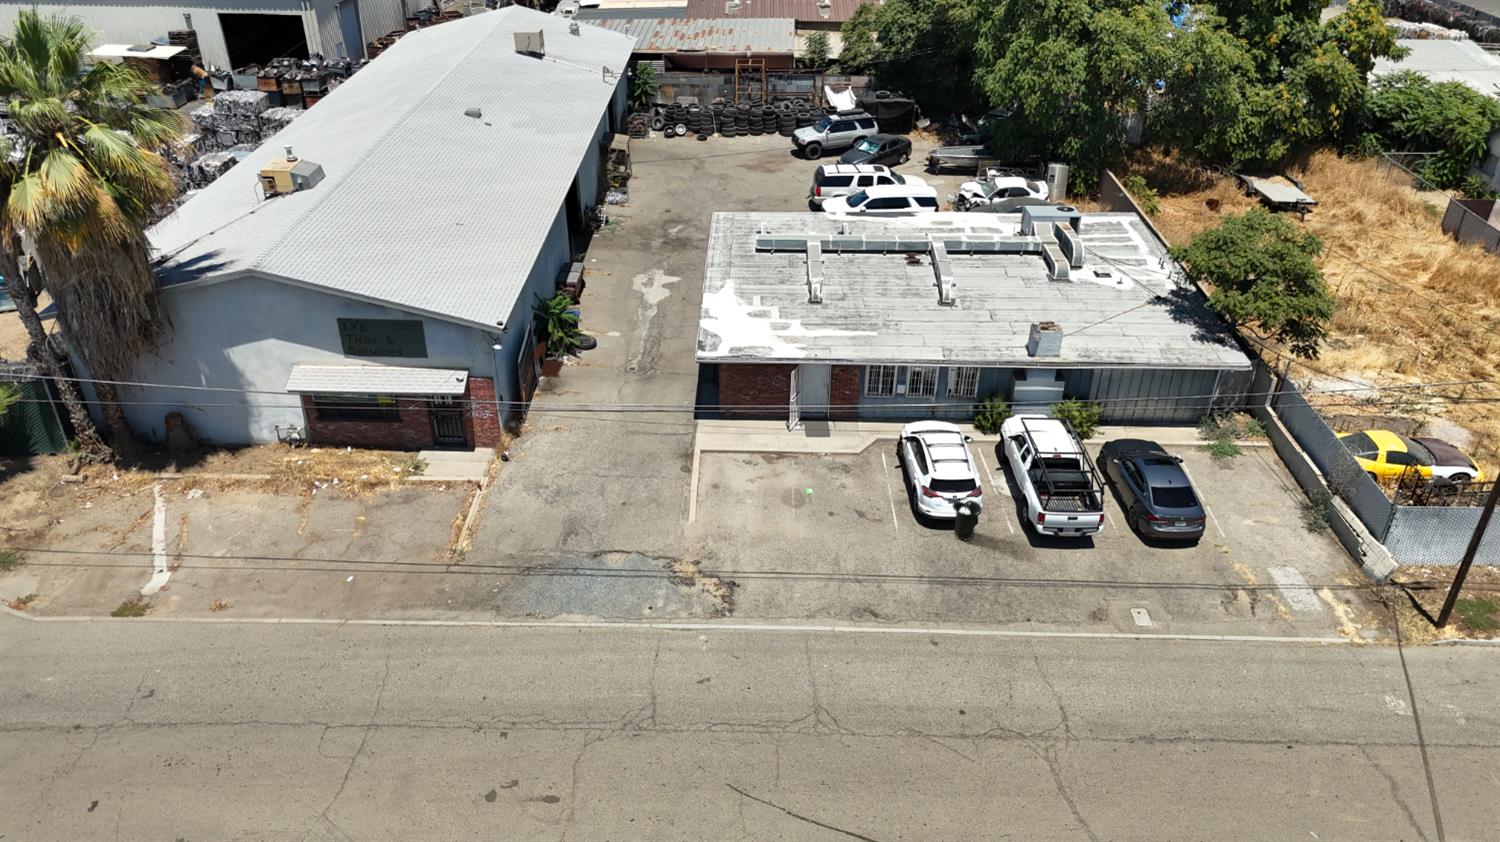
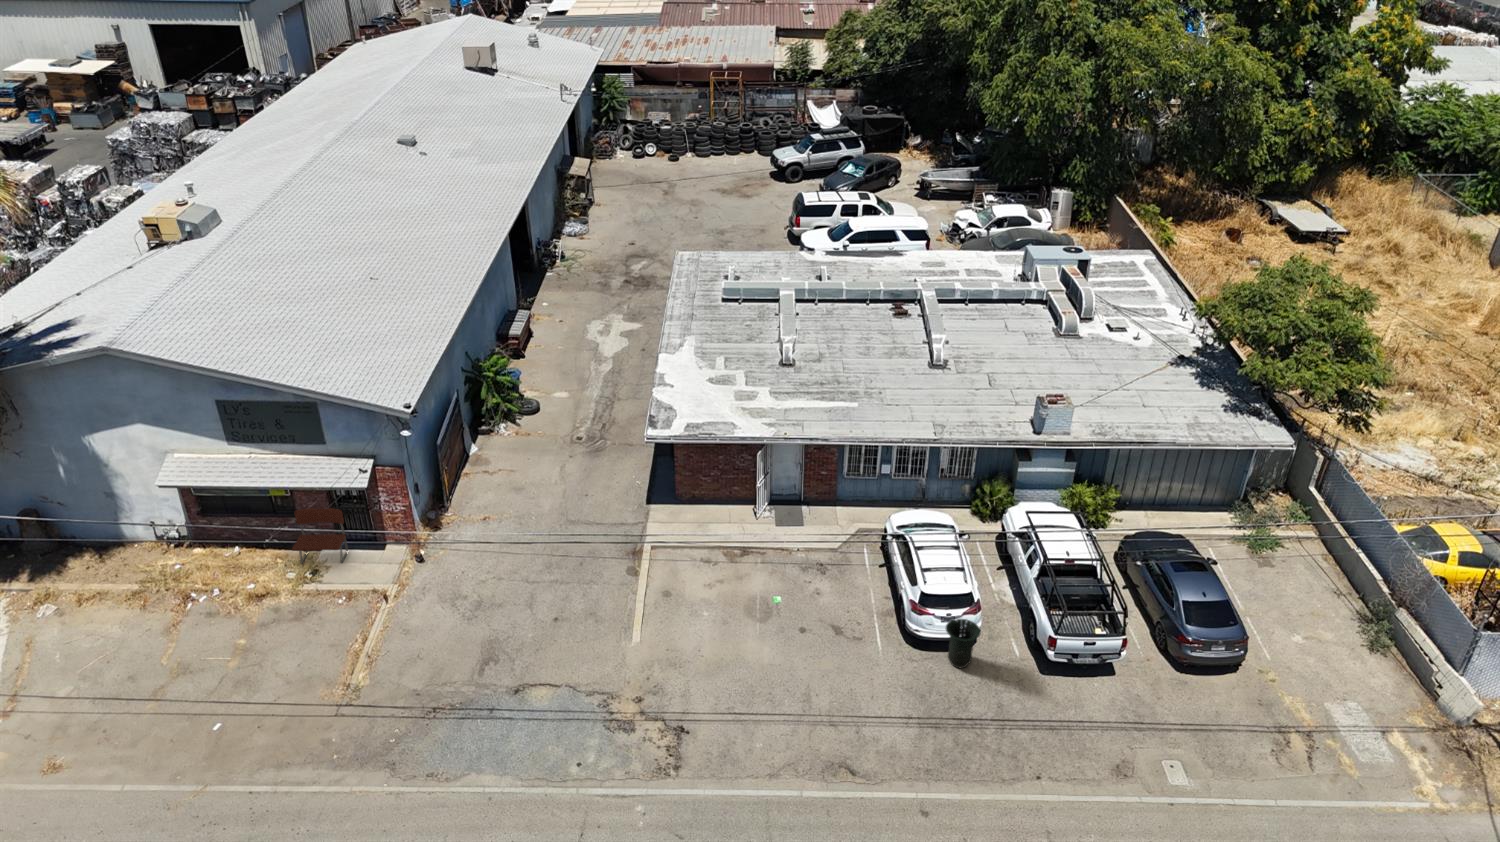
bench: present [534,342,564,391] -> present [292,508,348,563]

